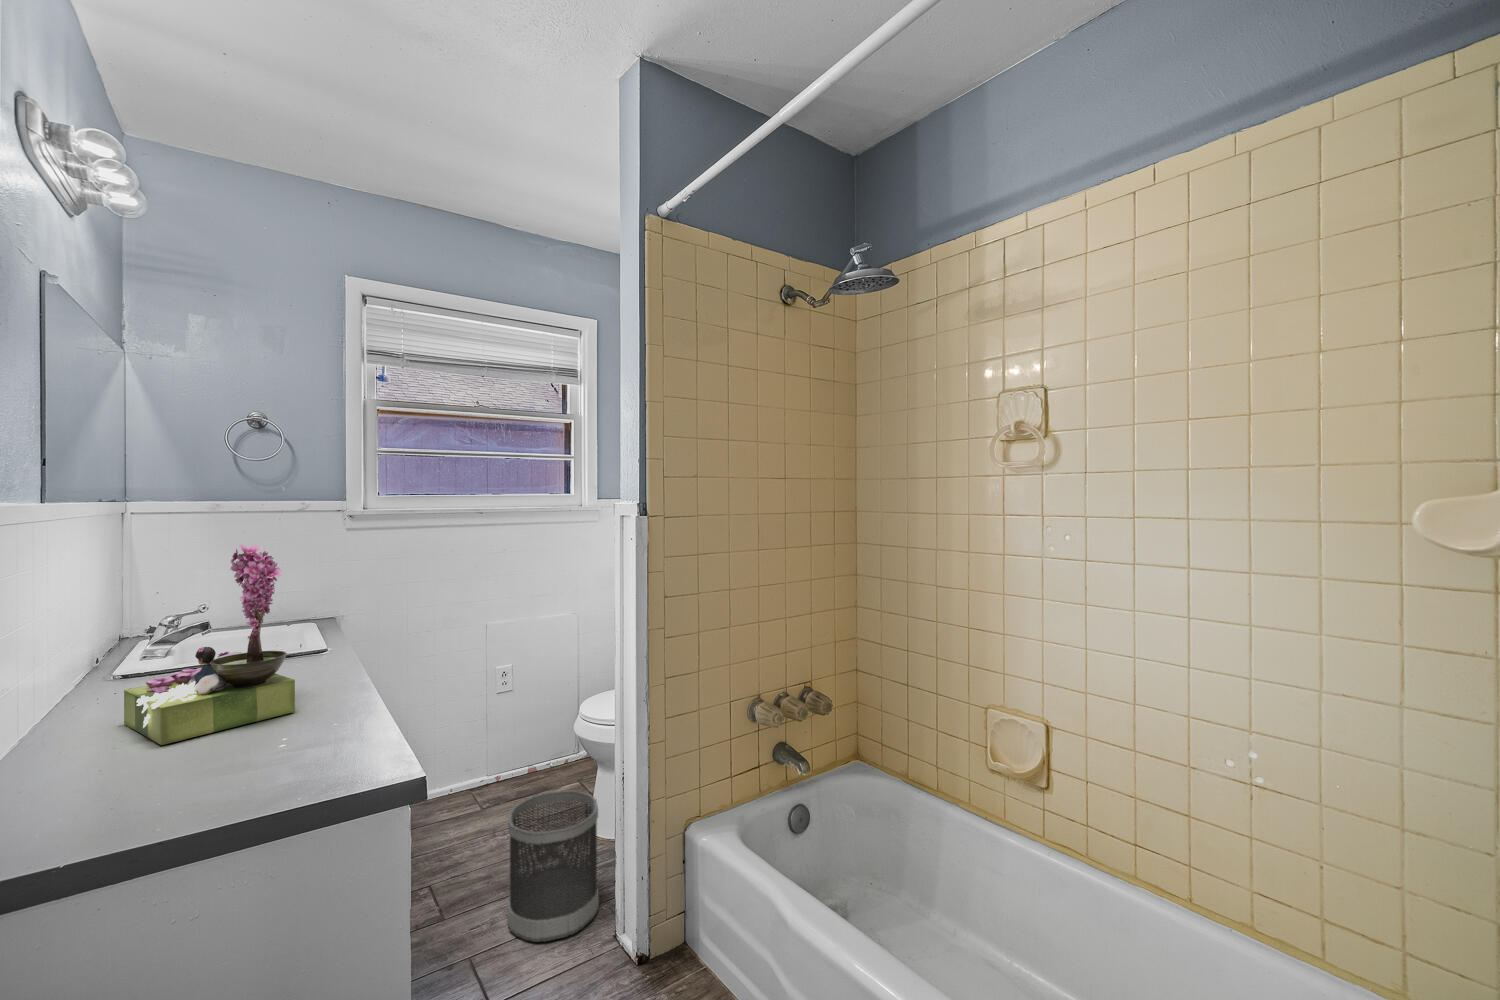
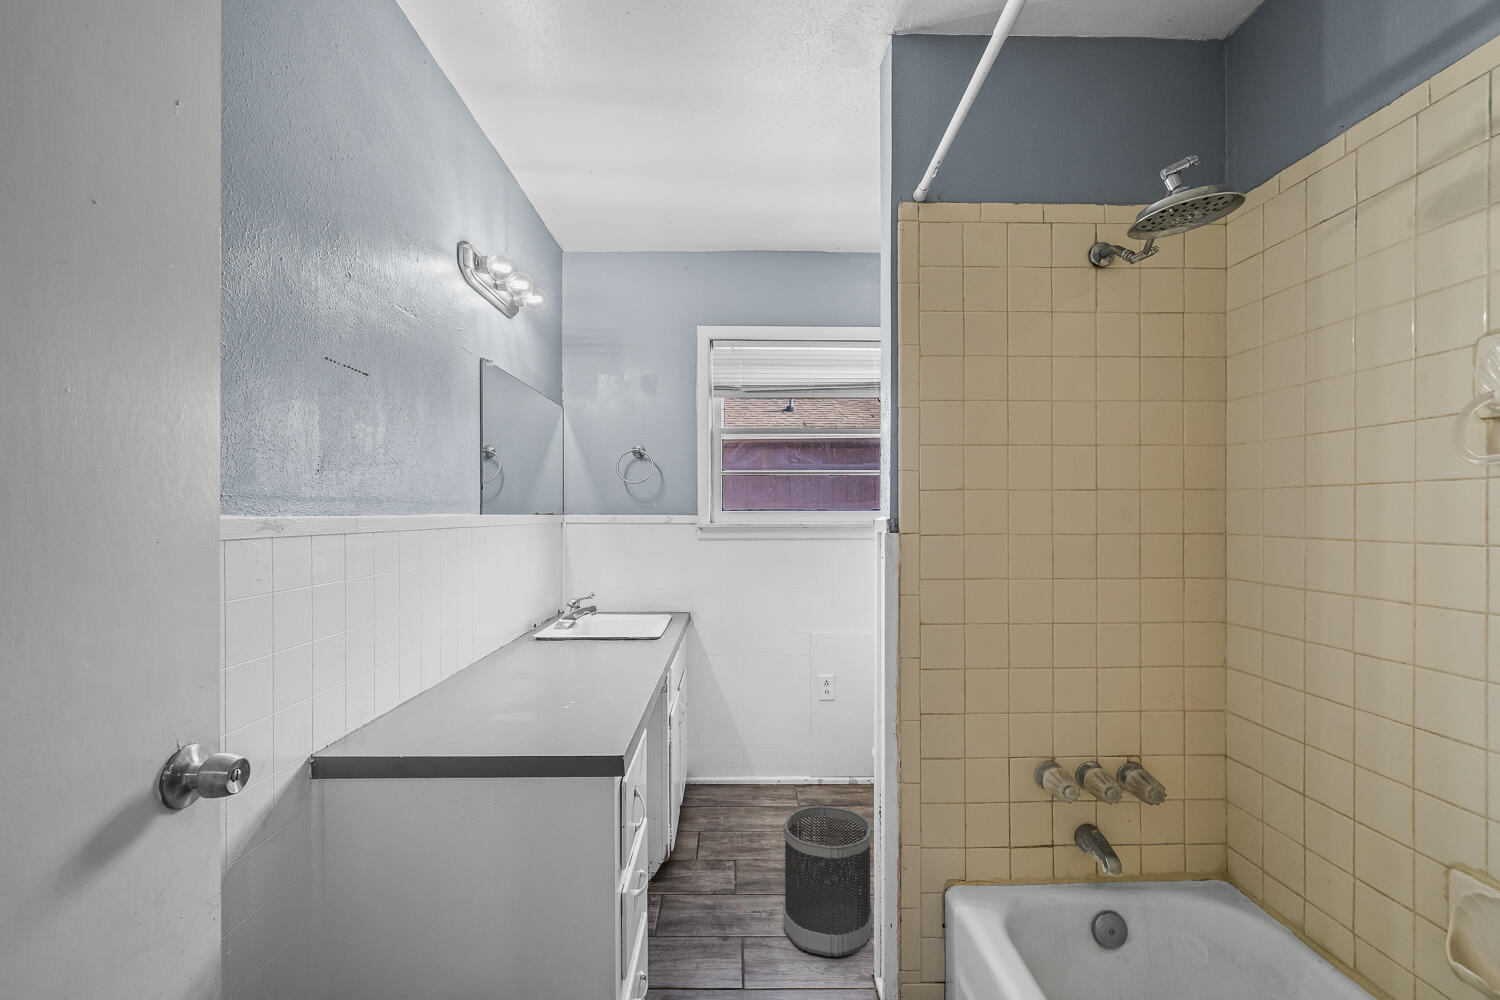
flower arrangement: present [124,544,295,745] -> none [508,546,607,692]

